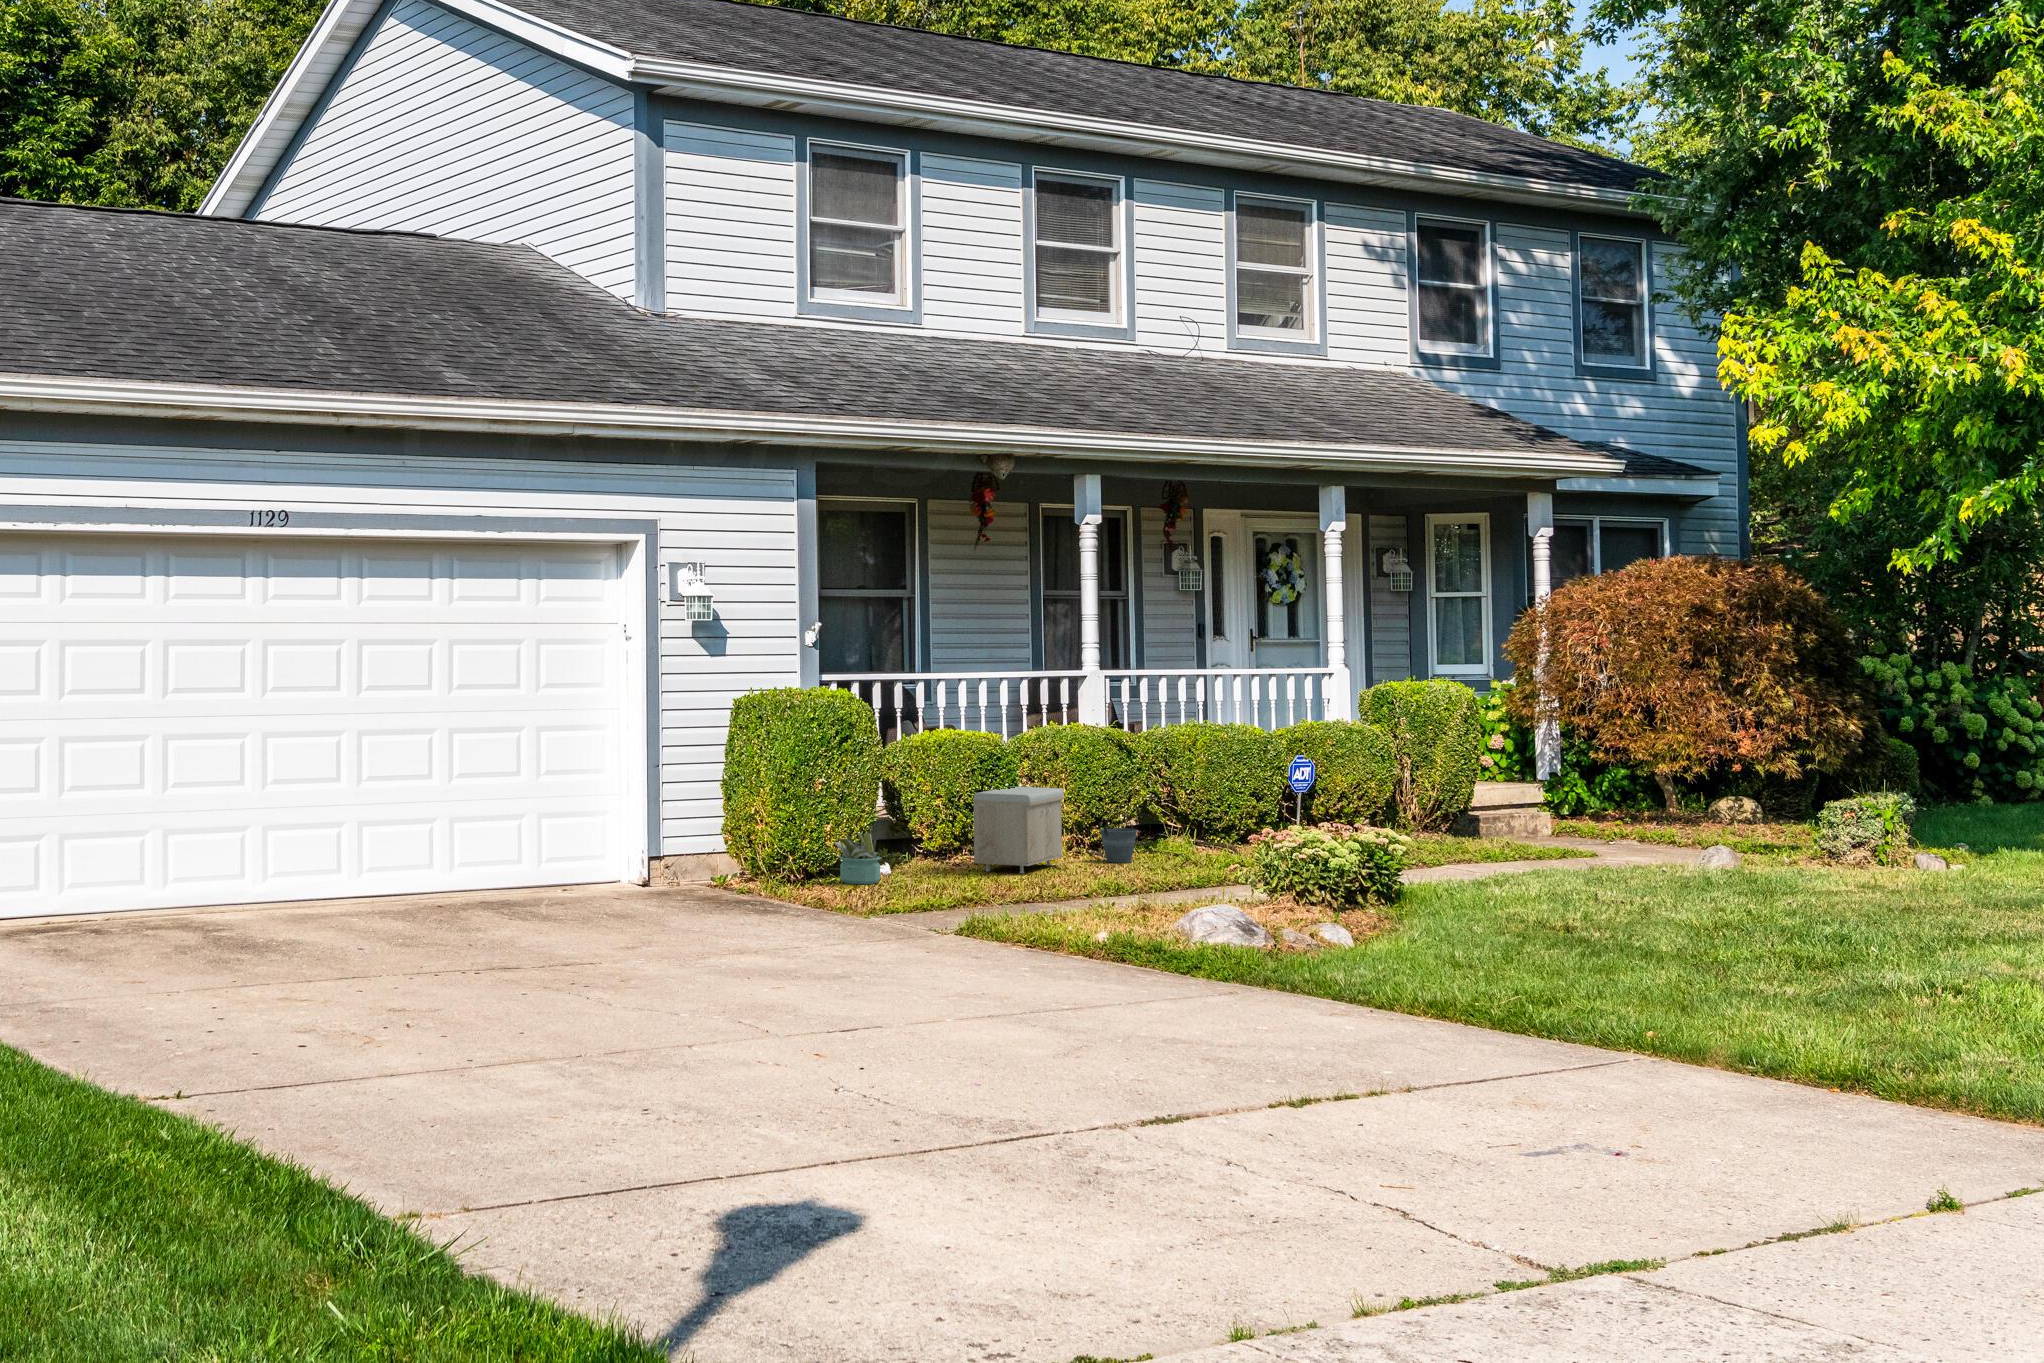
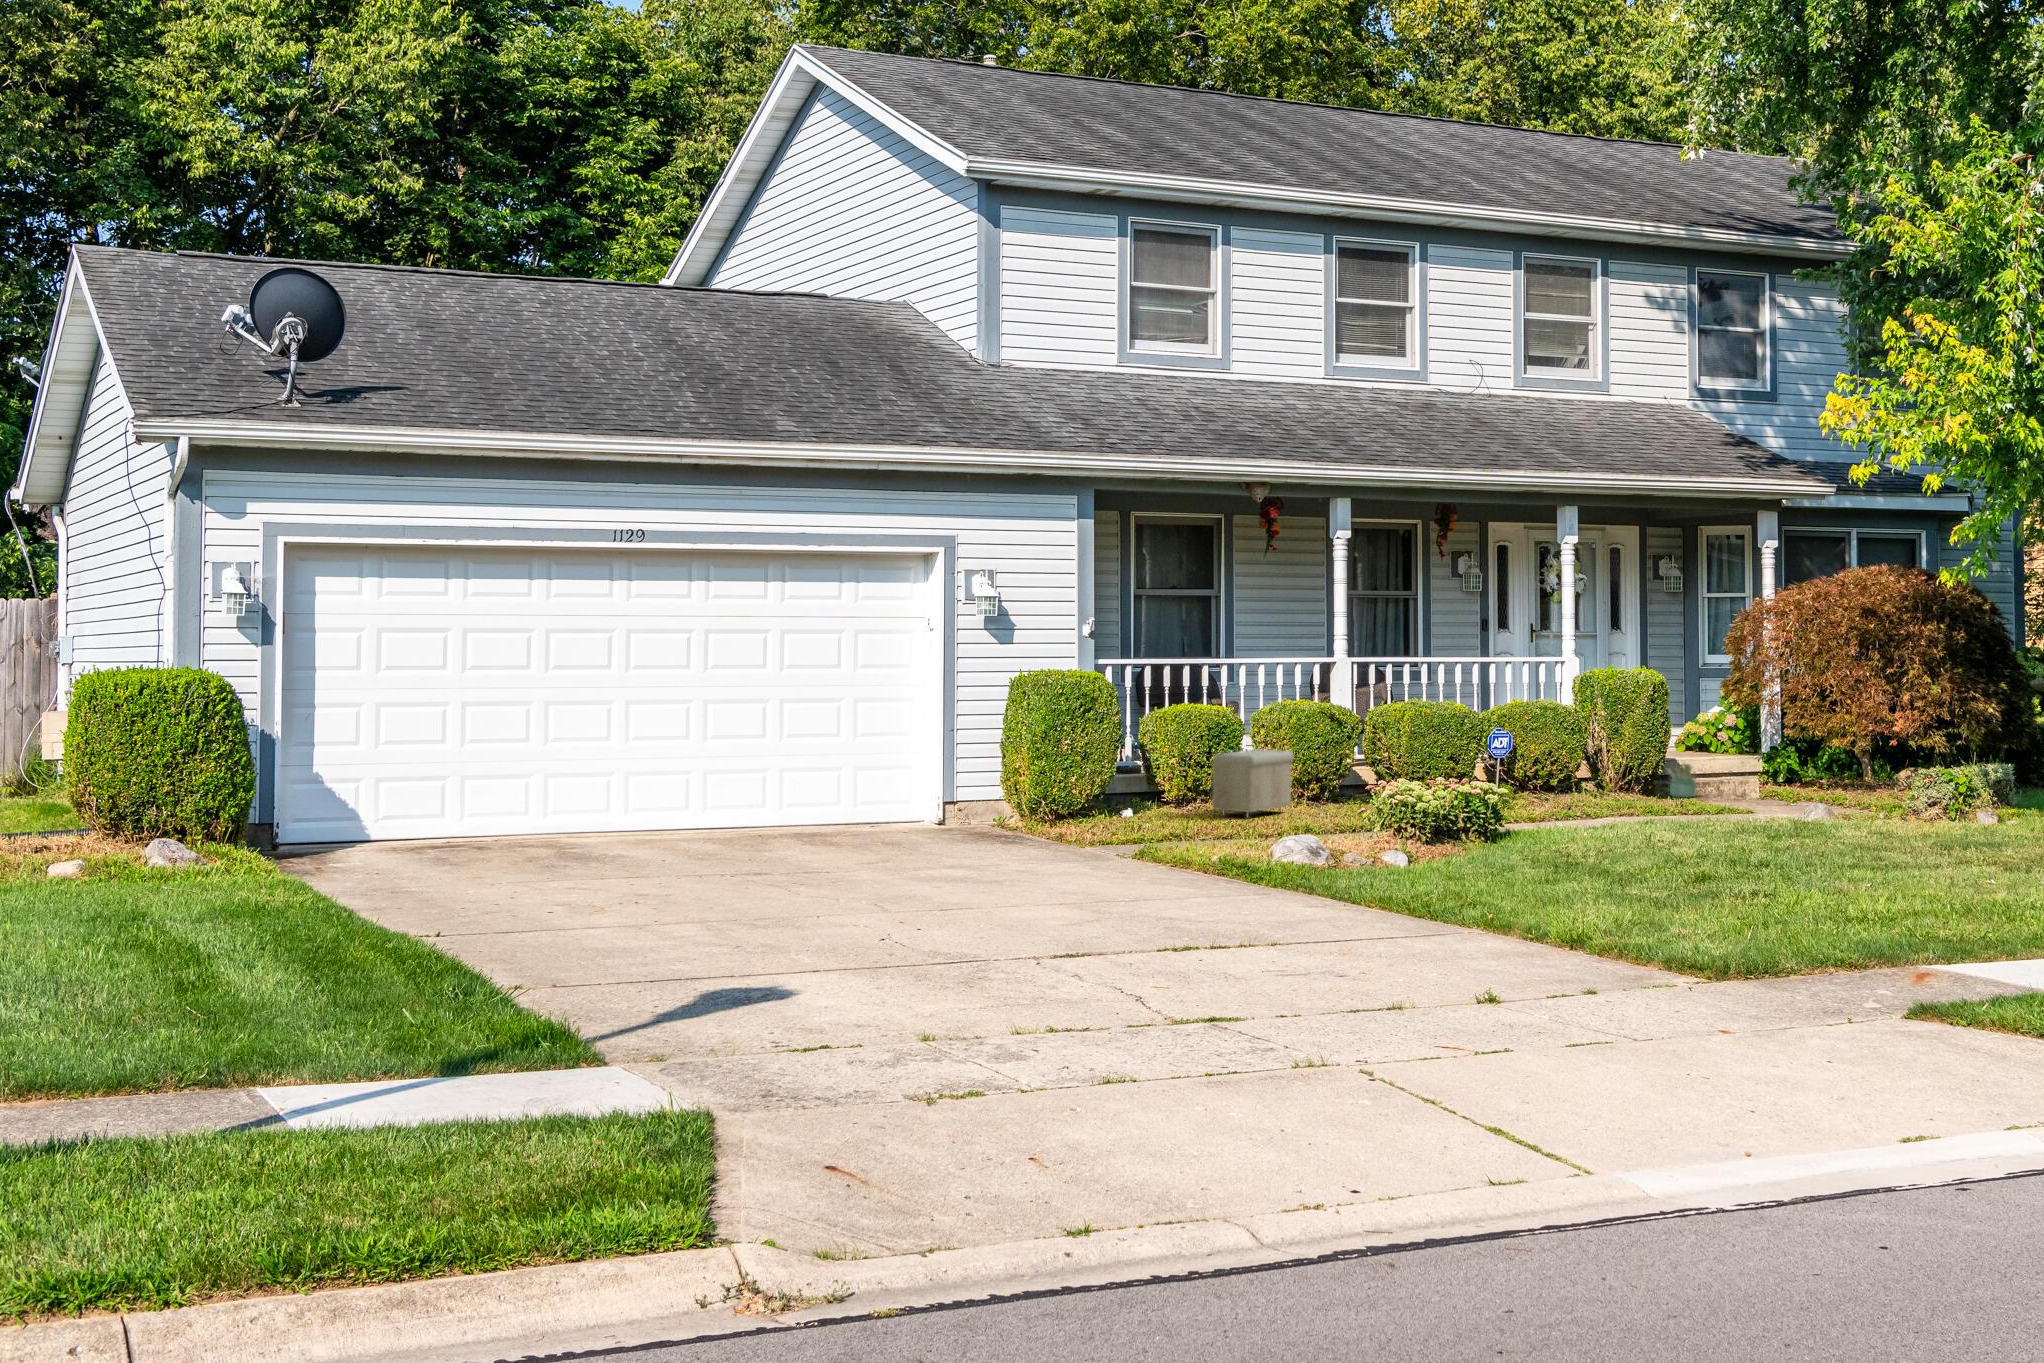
bucket: present [1100,811,1137,863] -> none [1327,769,1357,811]
decorative plant: present [835,833,882,884] -> present [1668,764,1696,798]

